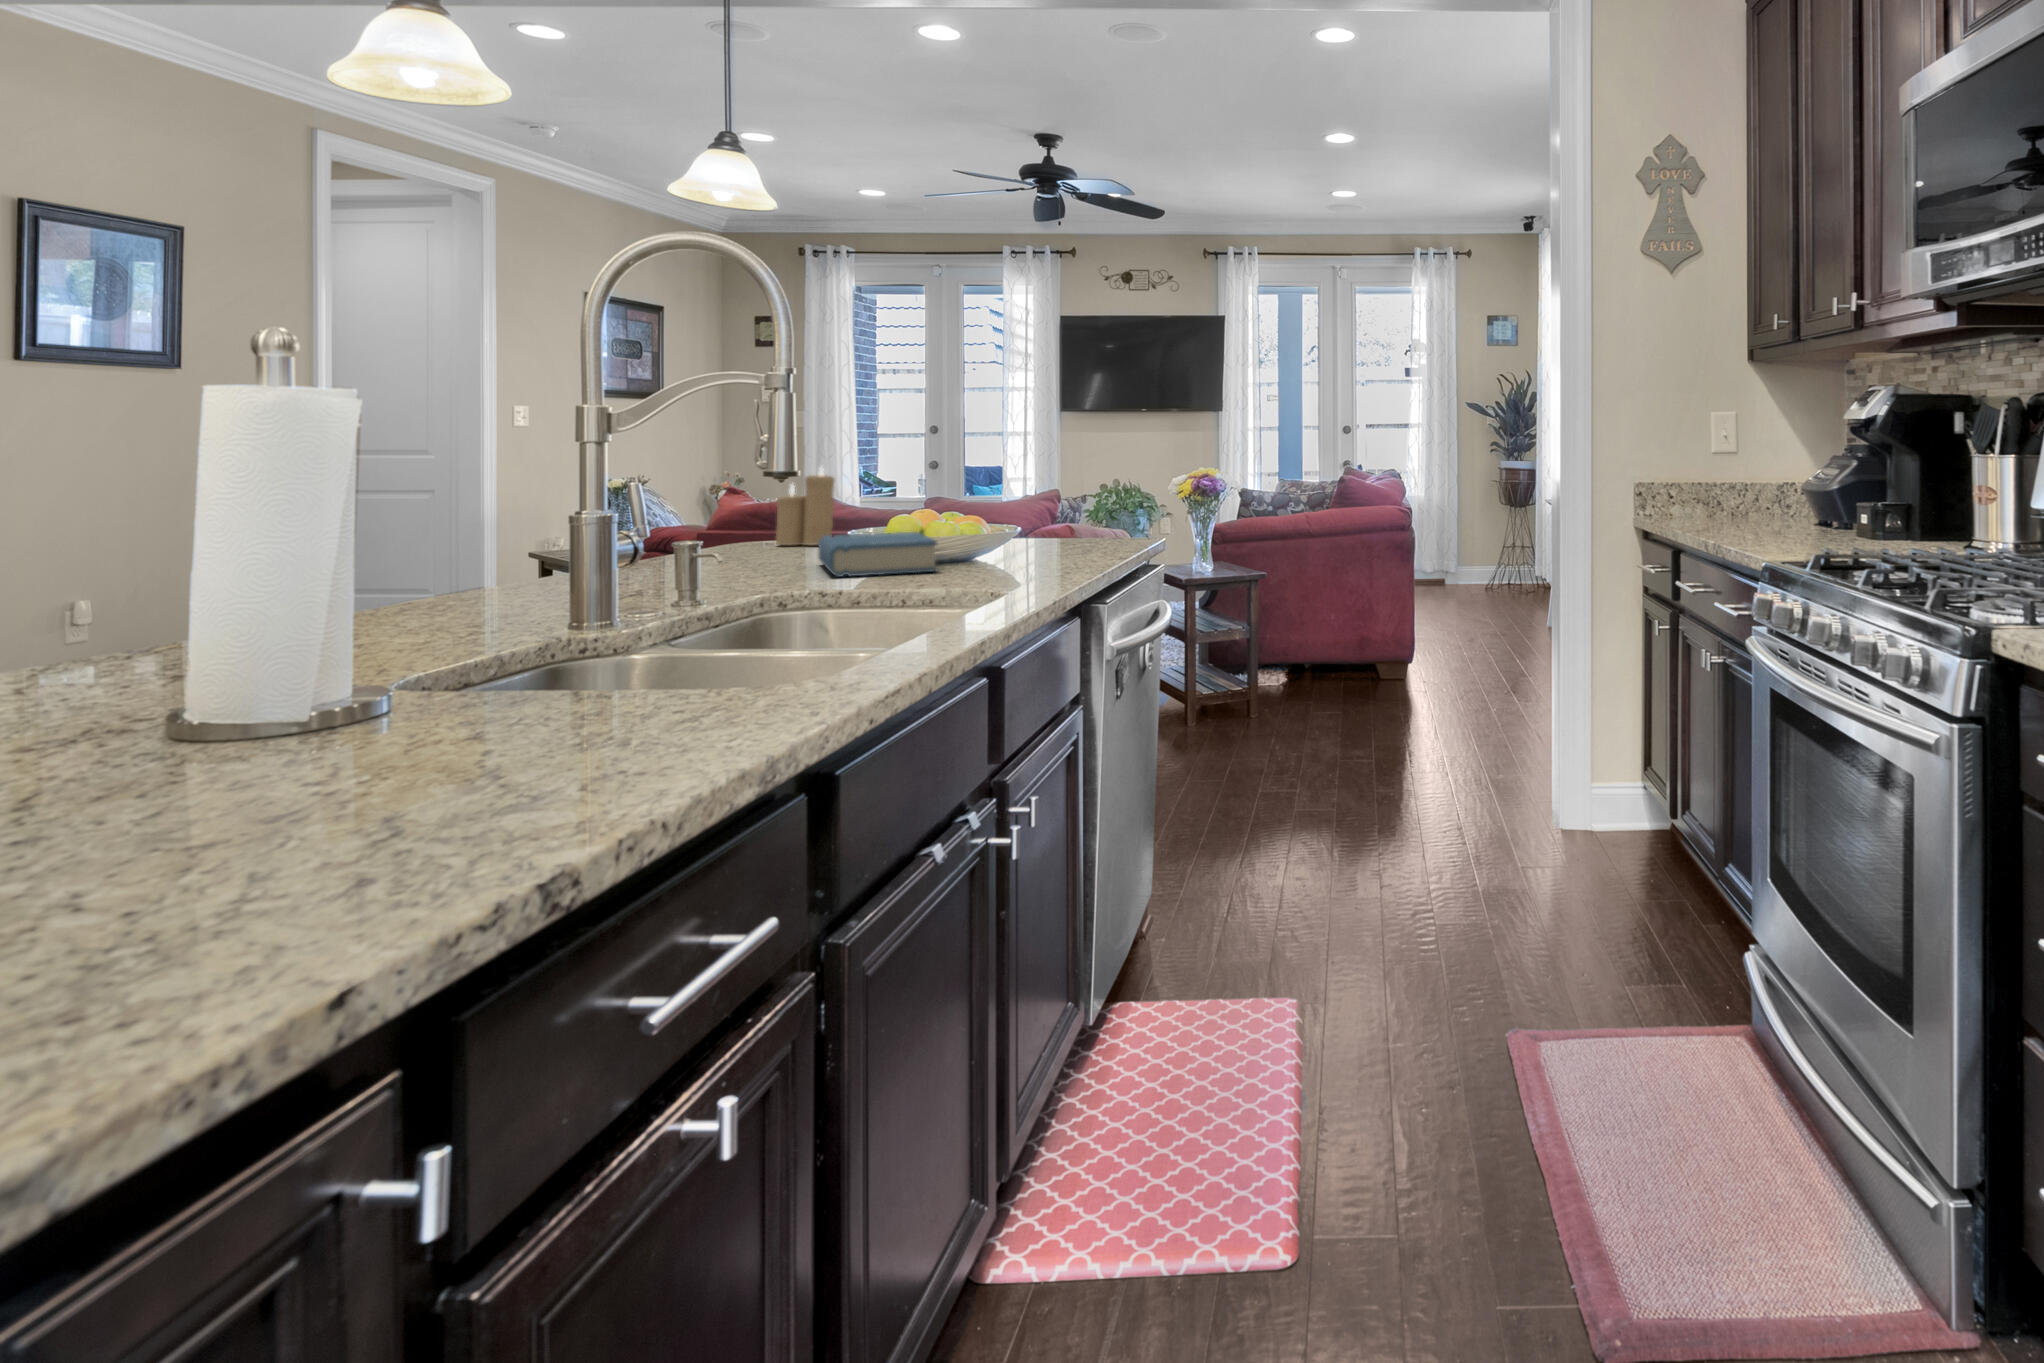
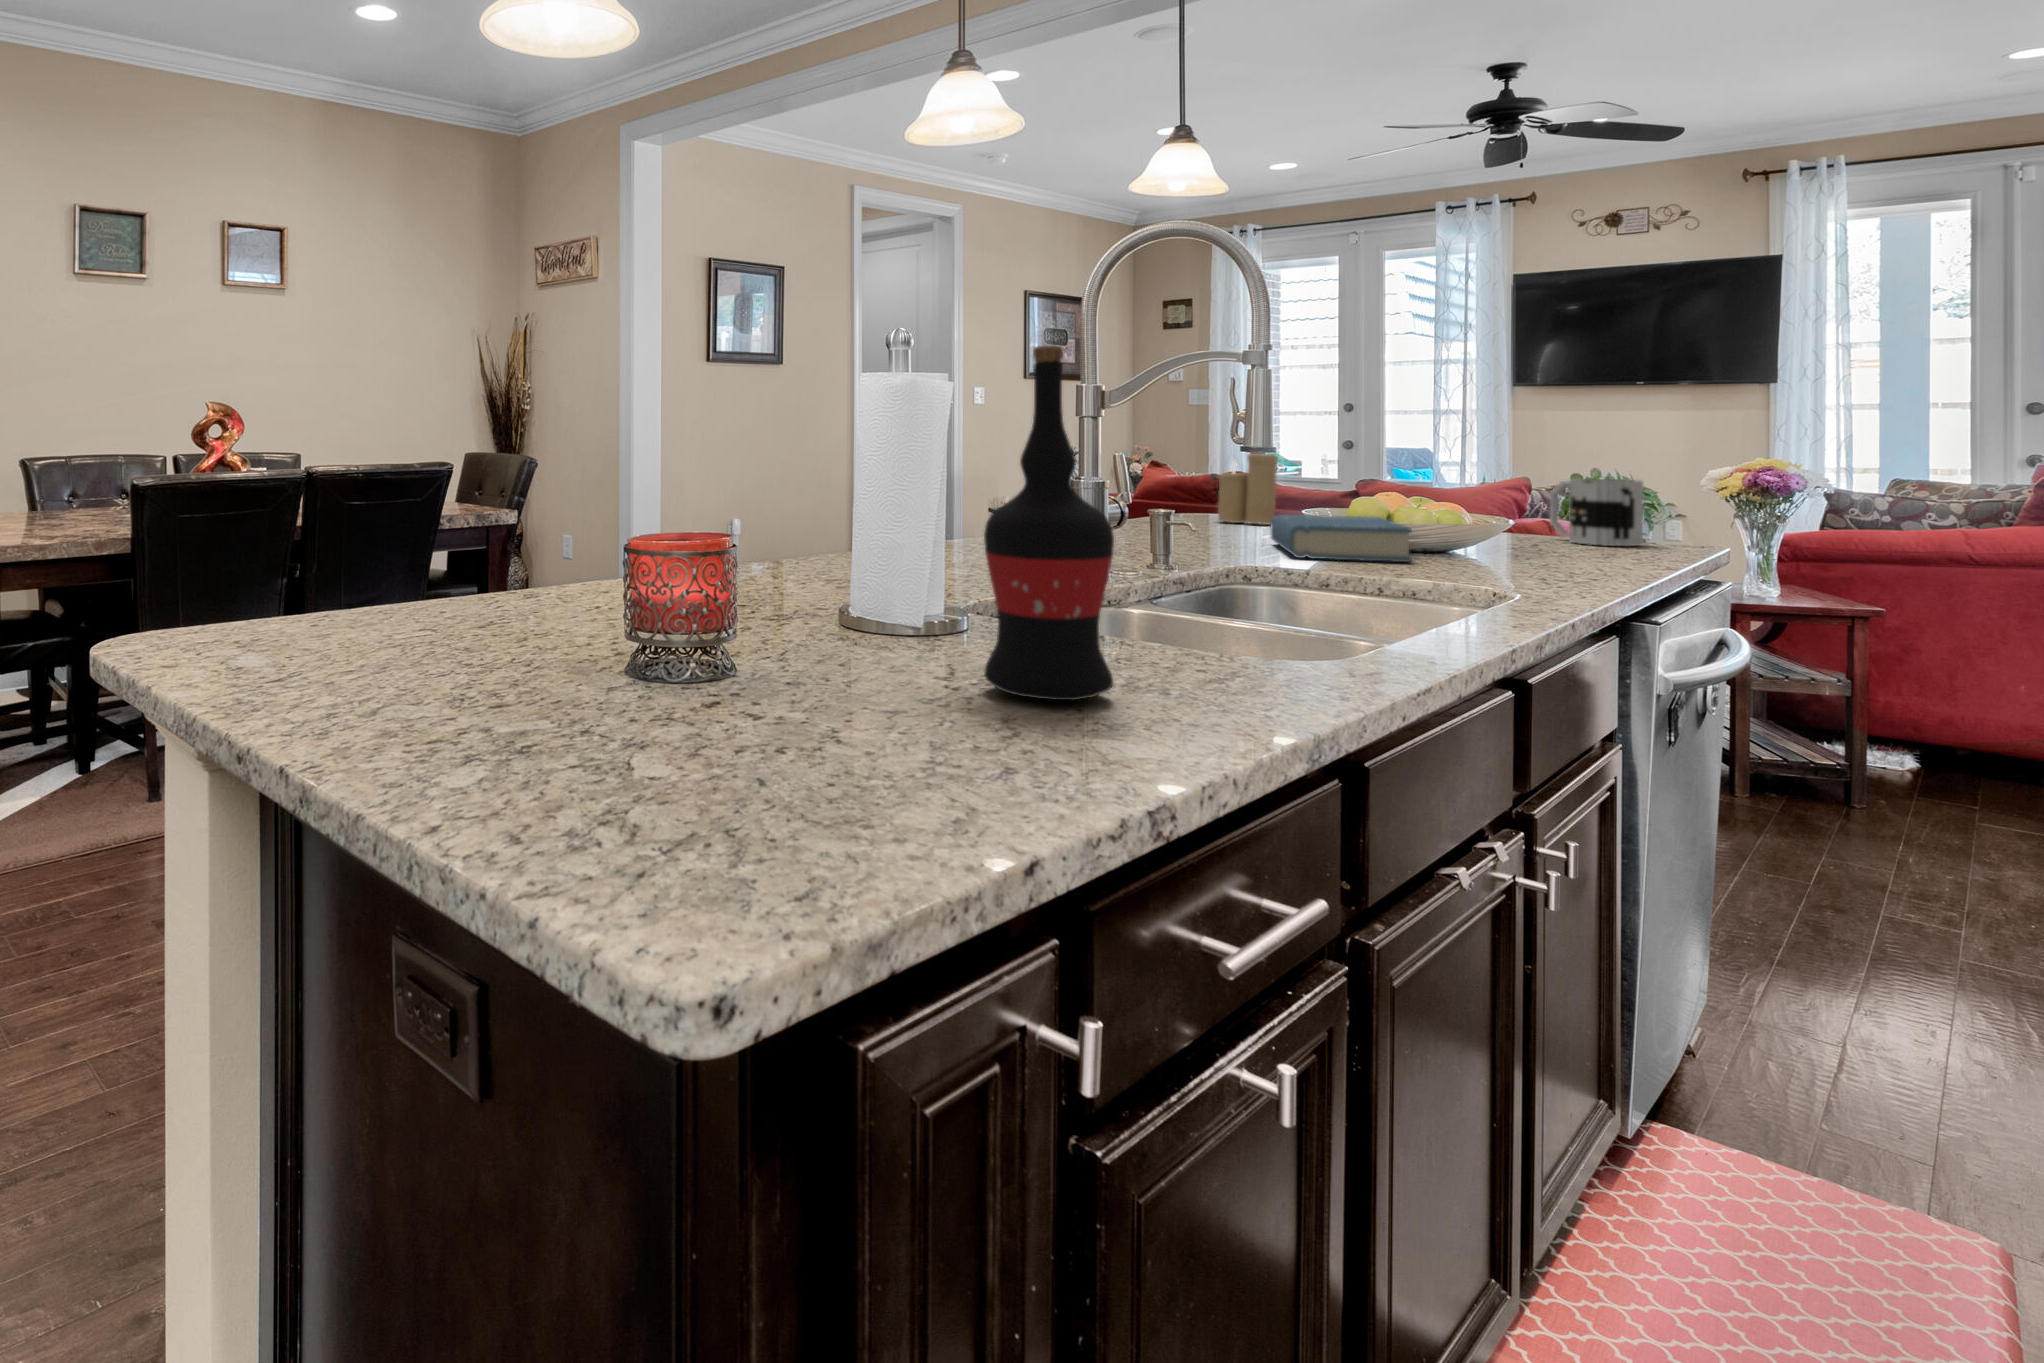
wine bottle: none [371,367,554,781] -> present [984,346,1114,700]
mug: none [1054,489,1114,543] -> present [1550,479,1643,546]

